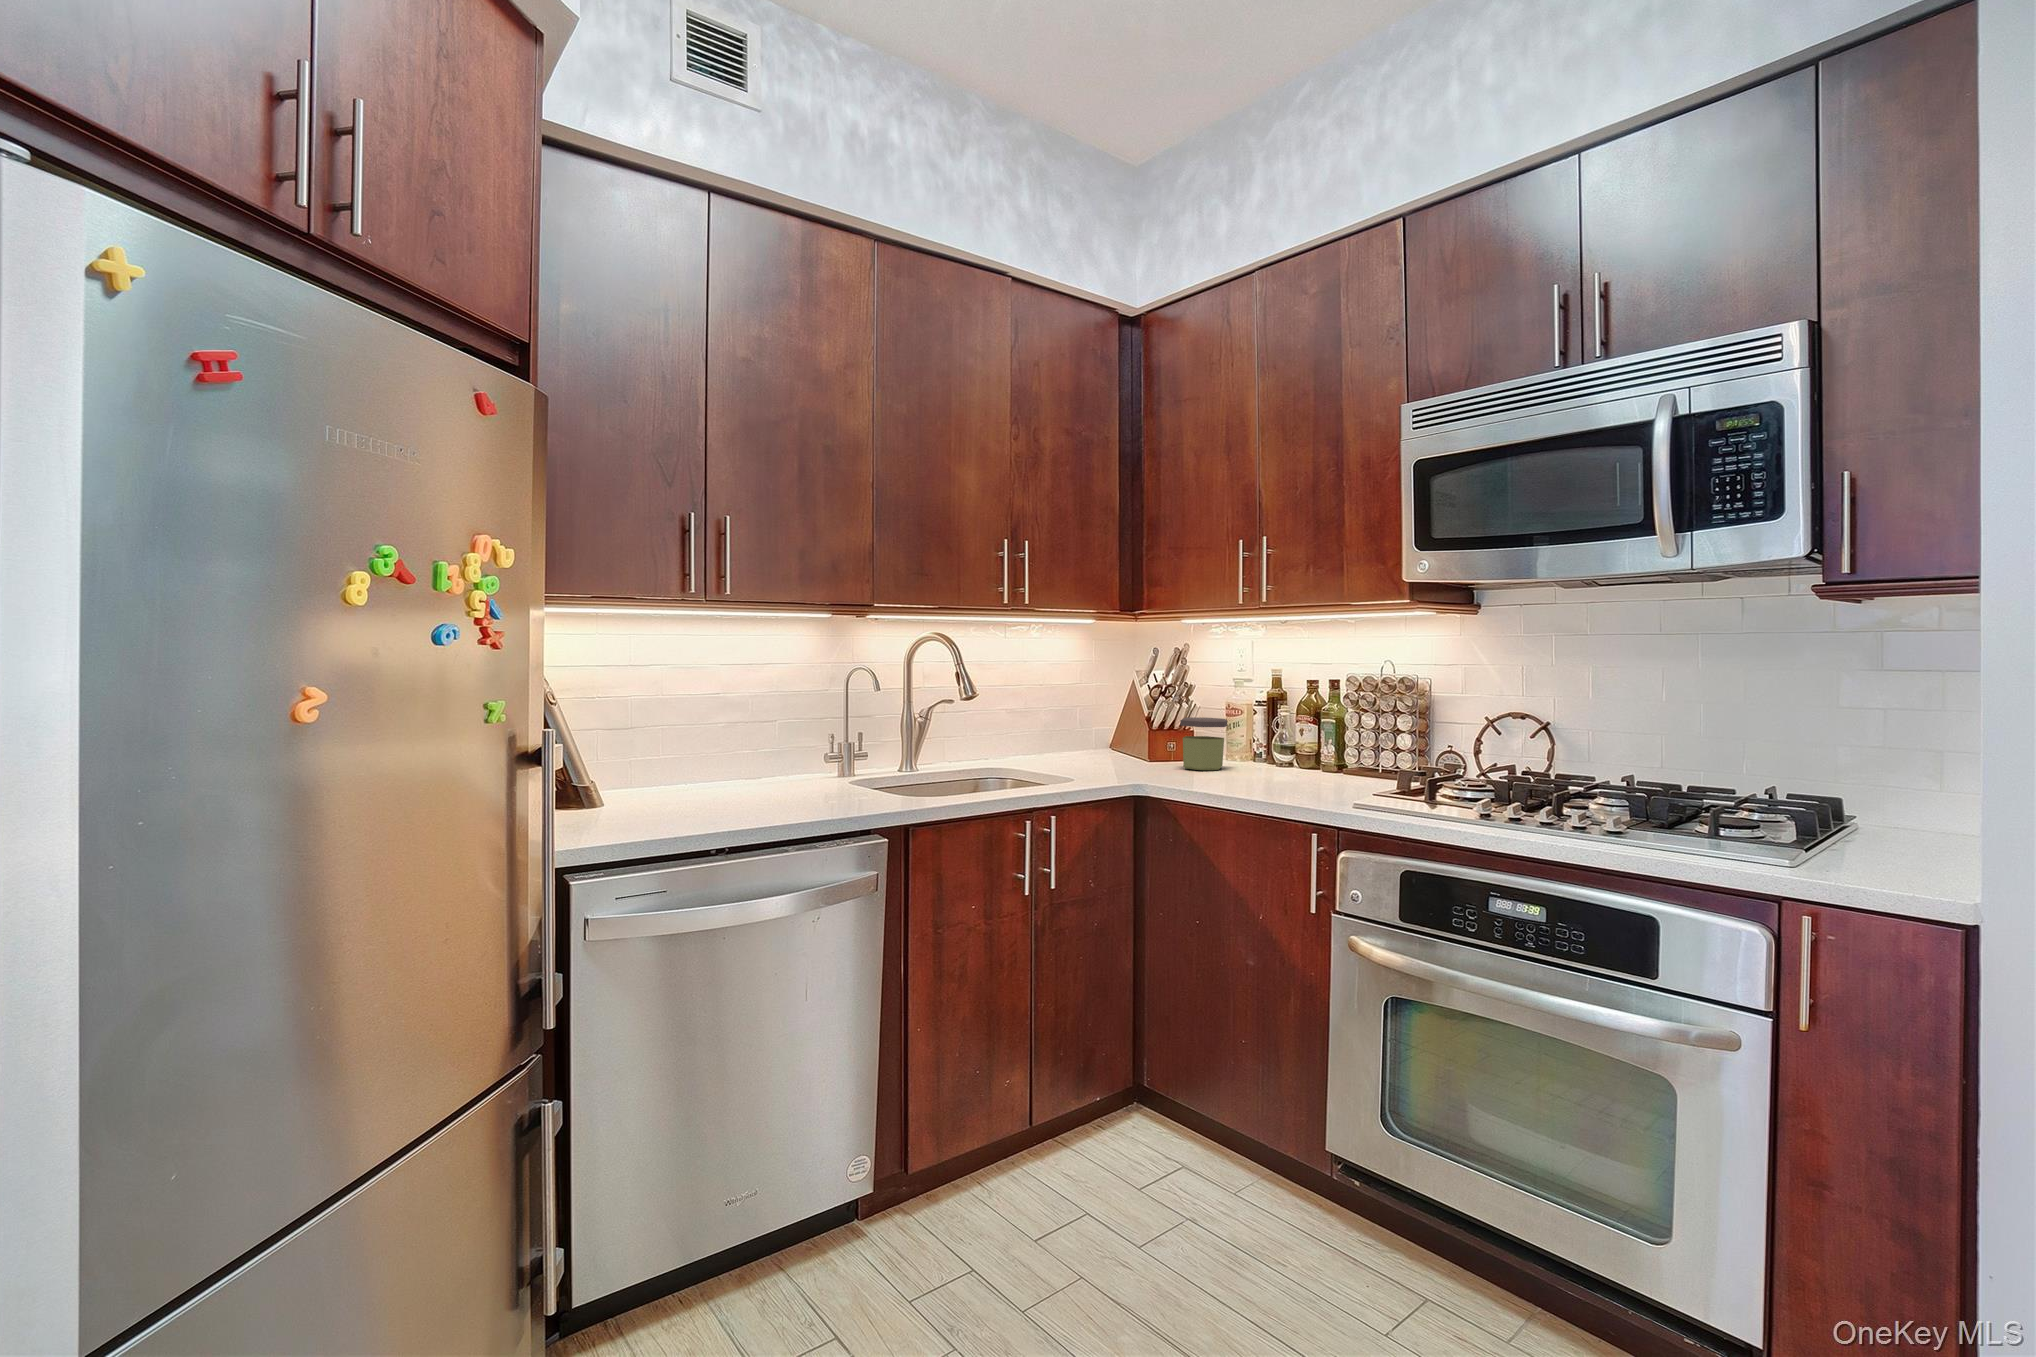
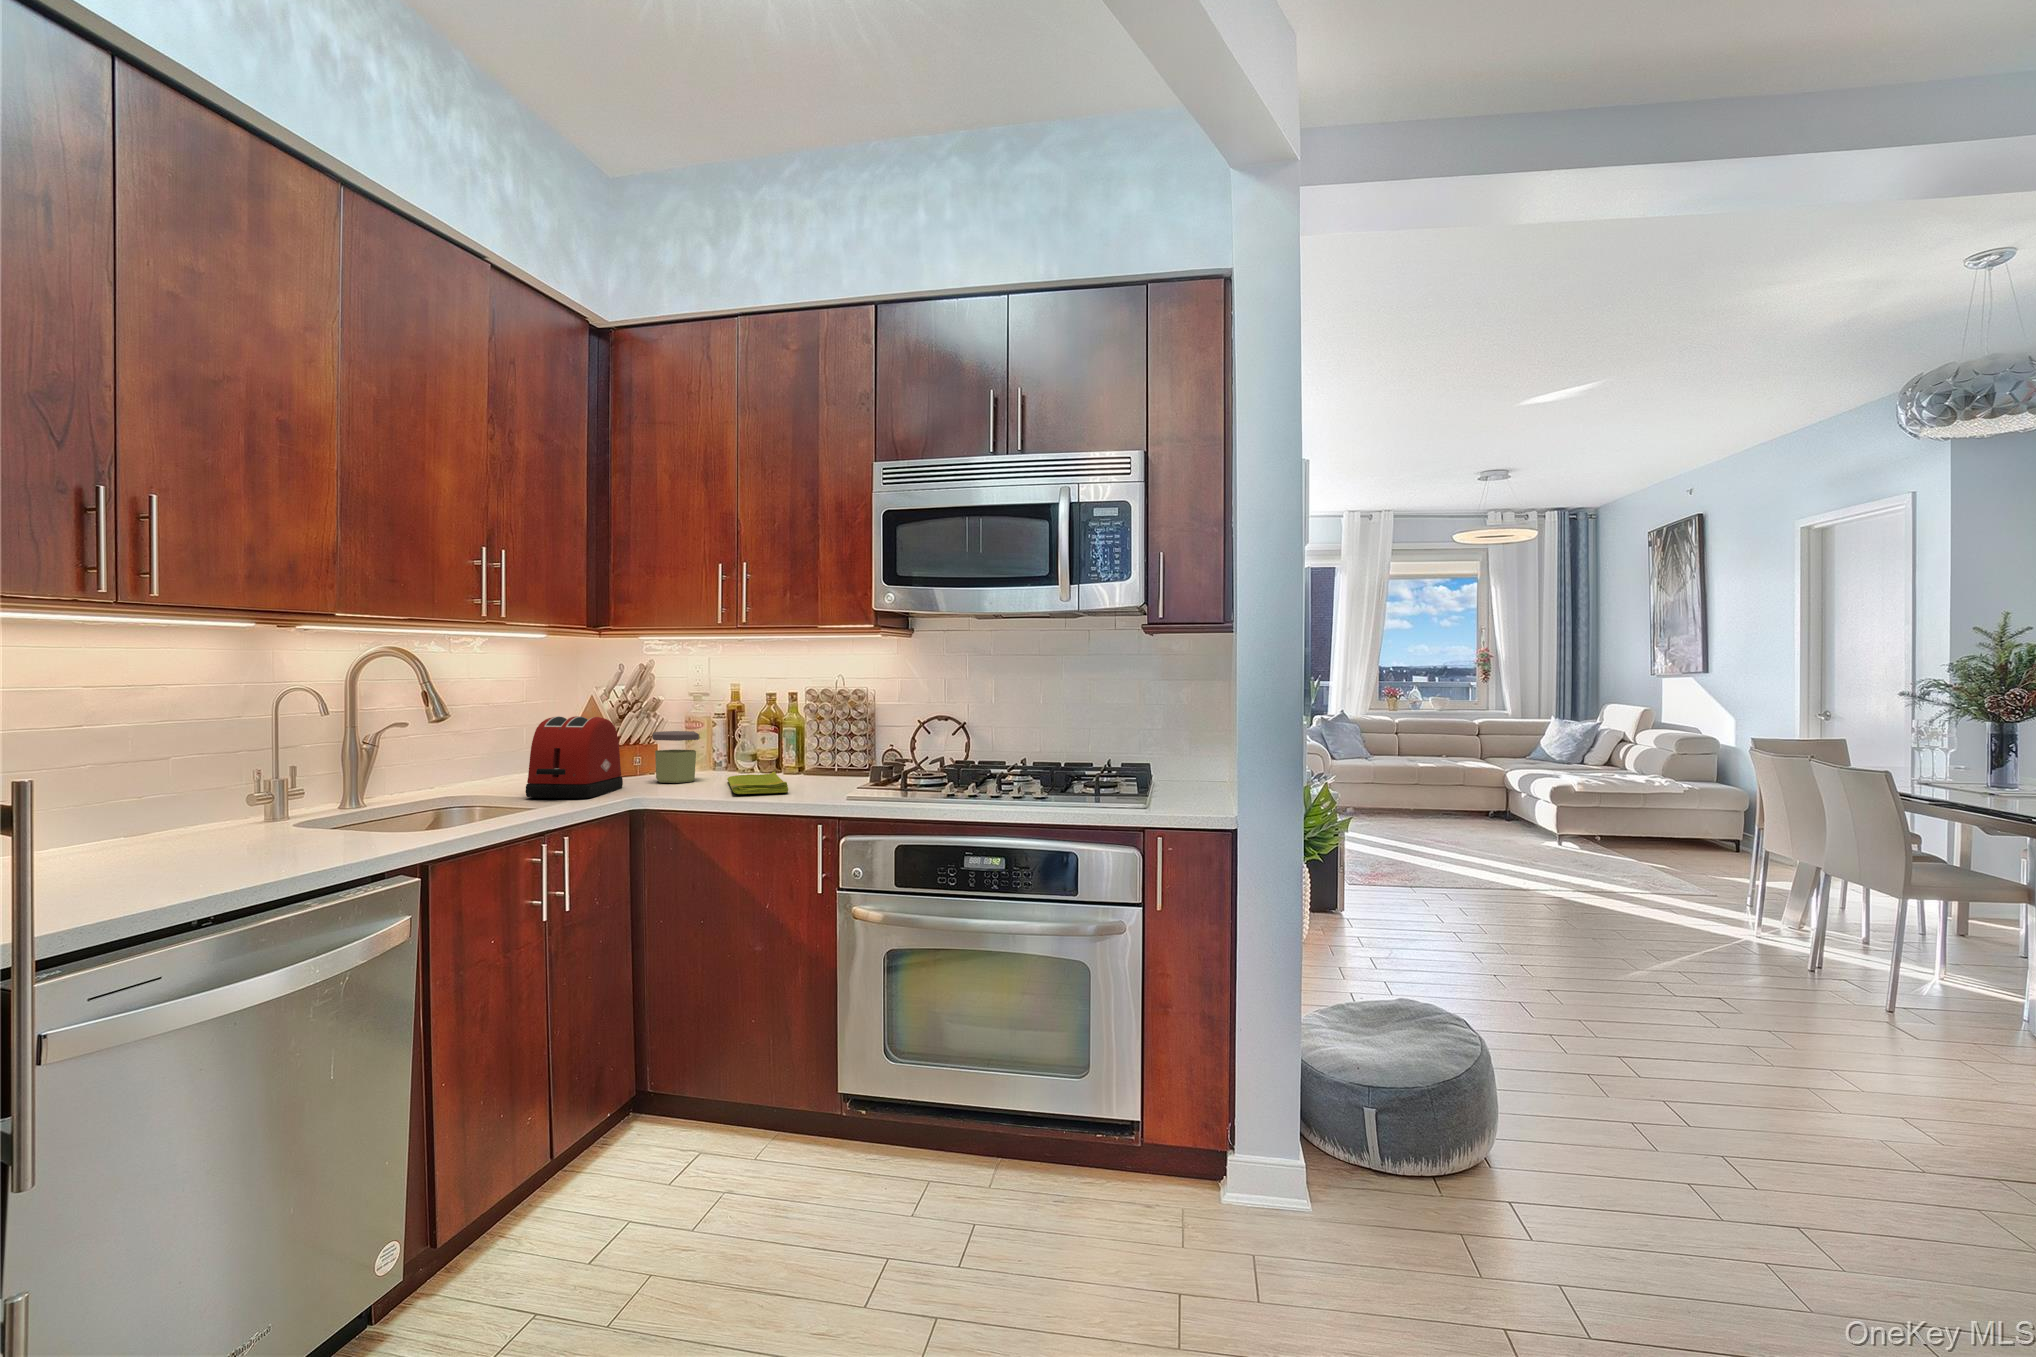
toaster: none [1049,698,1147,779] -> present [526,716,623,798]
dish towel: none [1229,765,1304,790] -> present [727,771,788,794]

